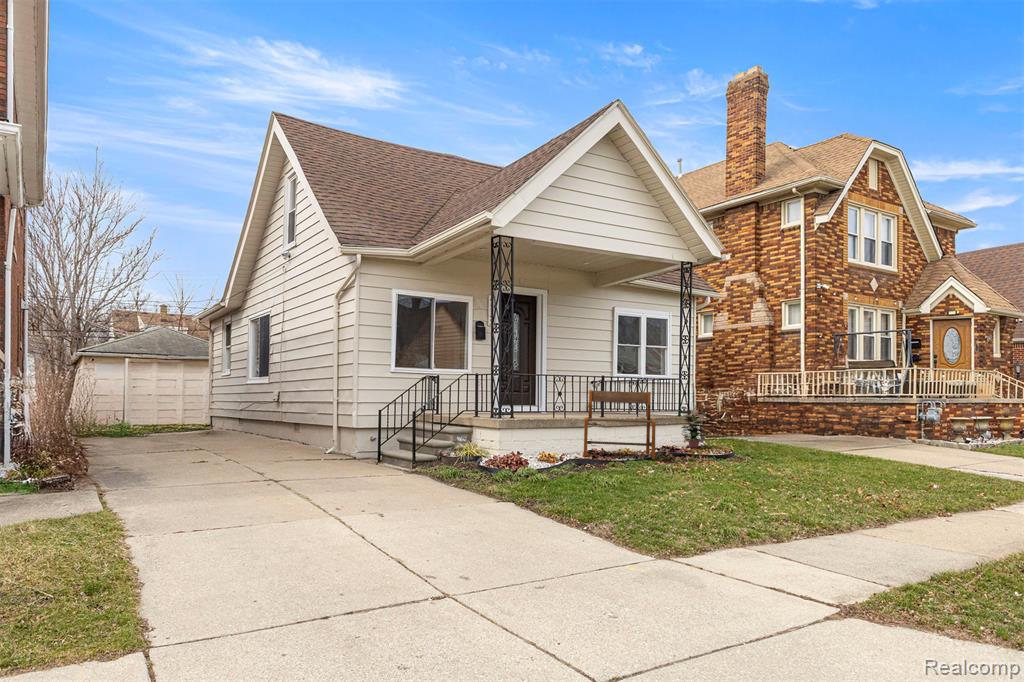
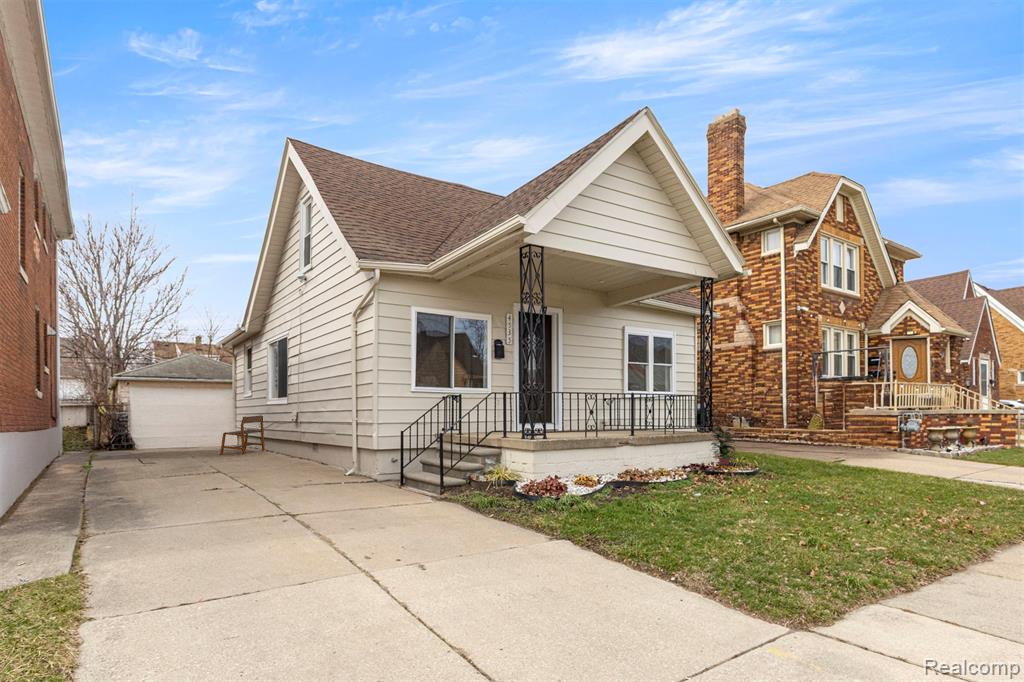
bench: present [584,390,656,459] -> present [220,415,265,455]

